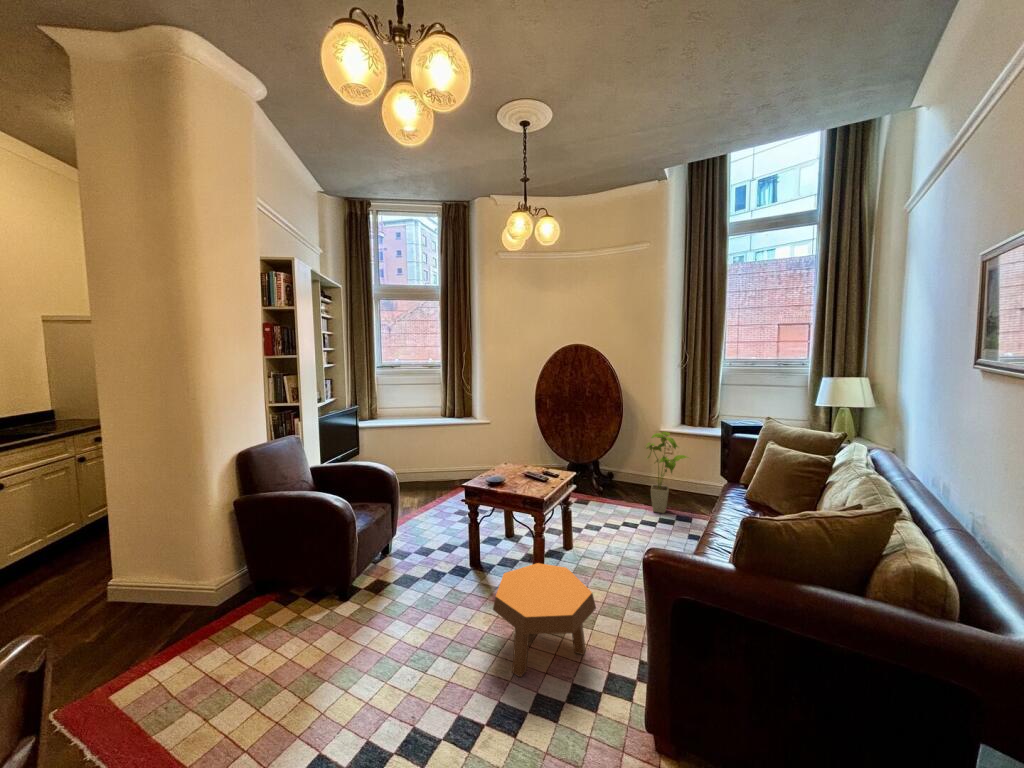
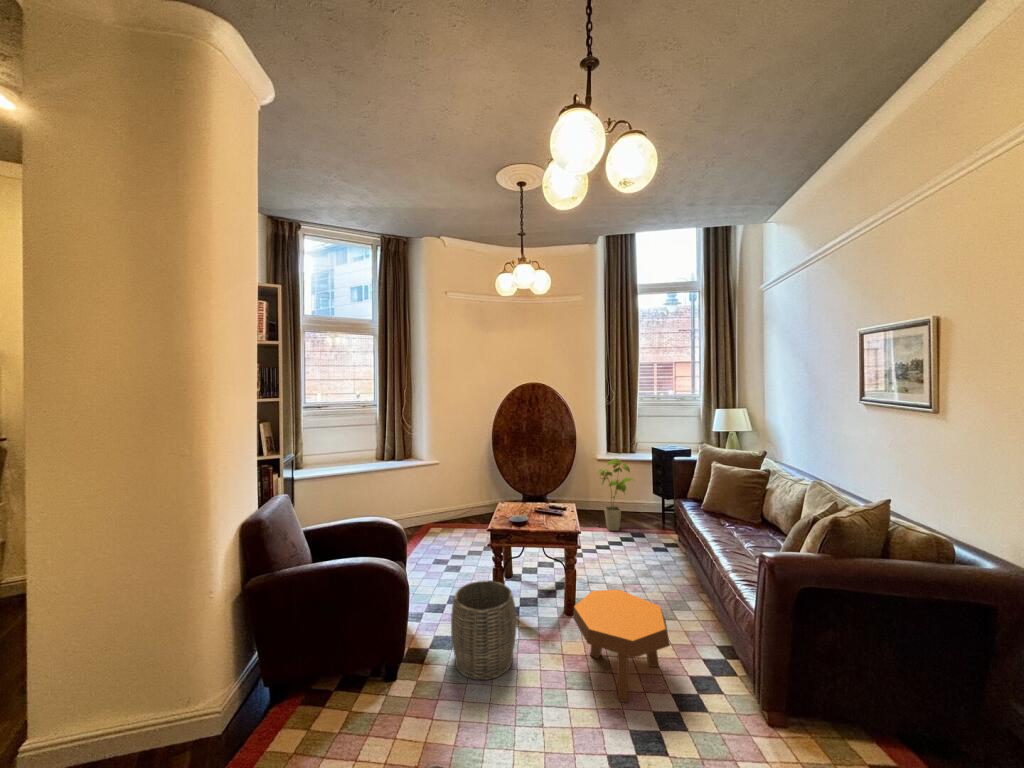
woven basket: none [394,533,457,621] -> present [451,581,516,680]

